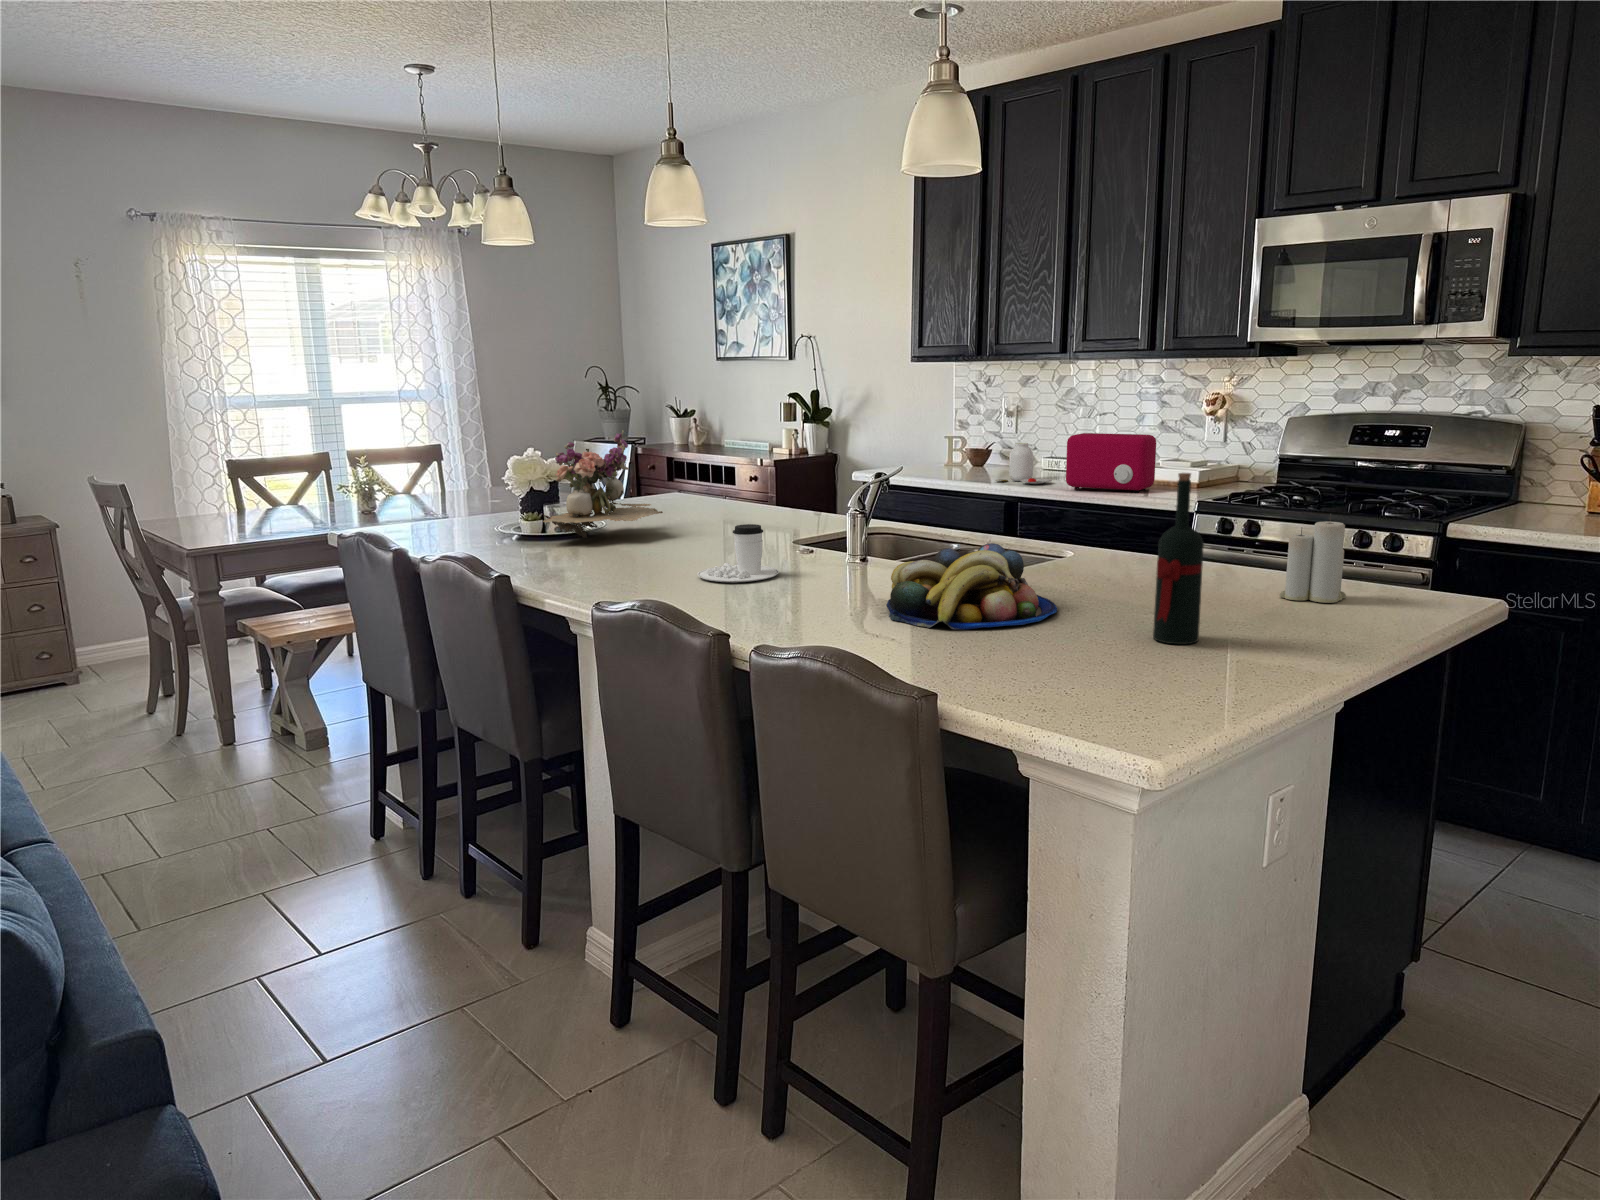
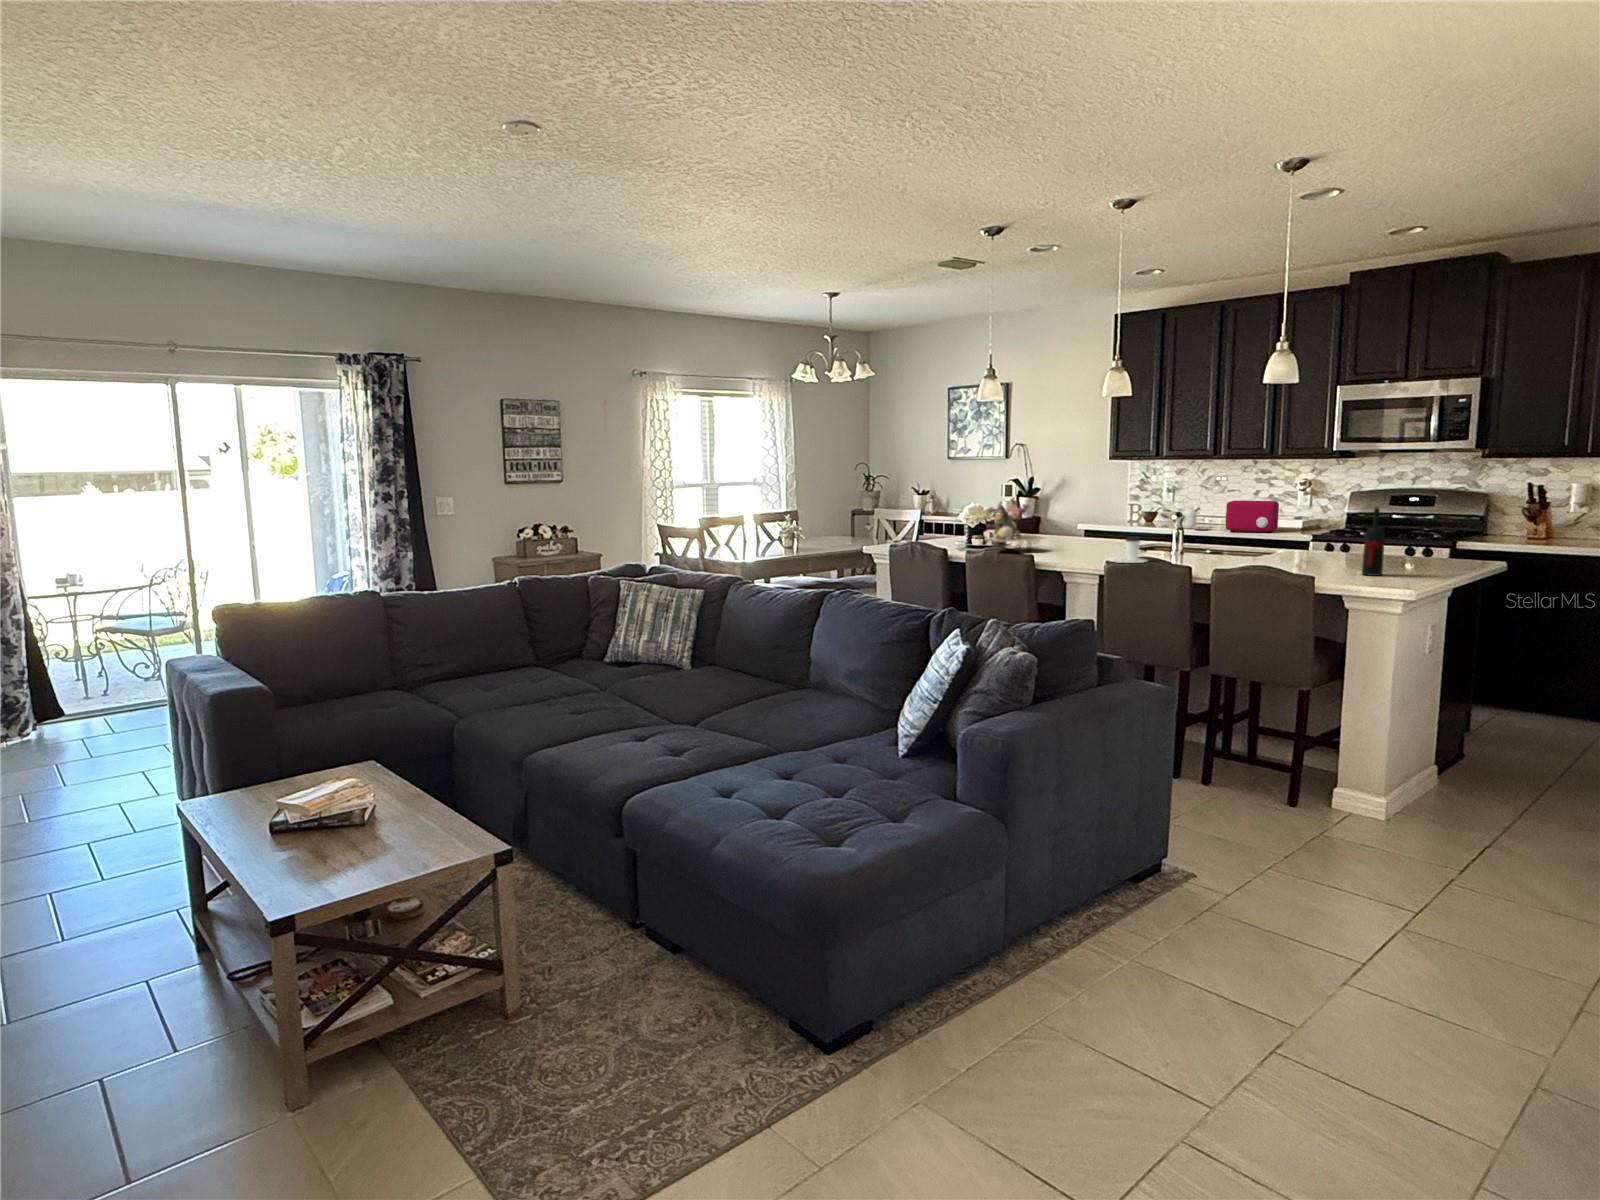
candle: present [1280,514,1346,603] -> none [1401,527,1432,566]
fruit bowl: present [886,543,1057,630] -> none [1224,541,1308,574]

